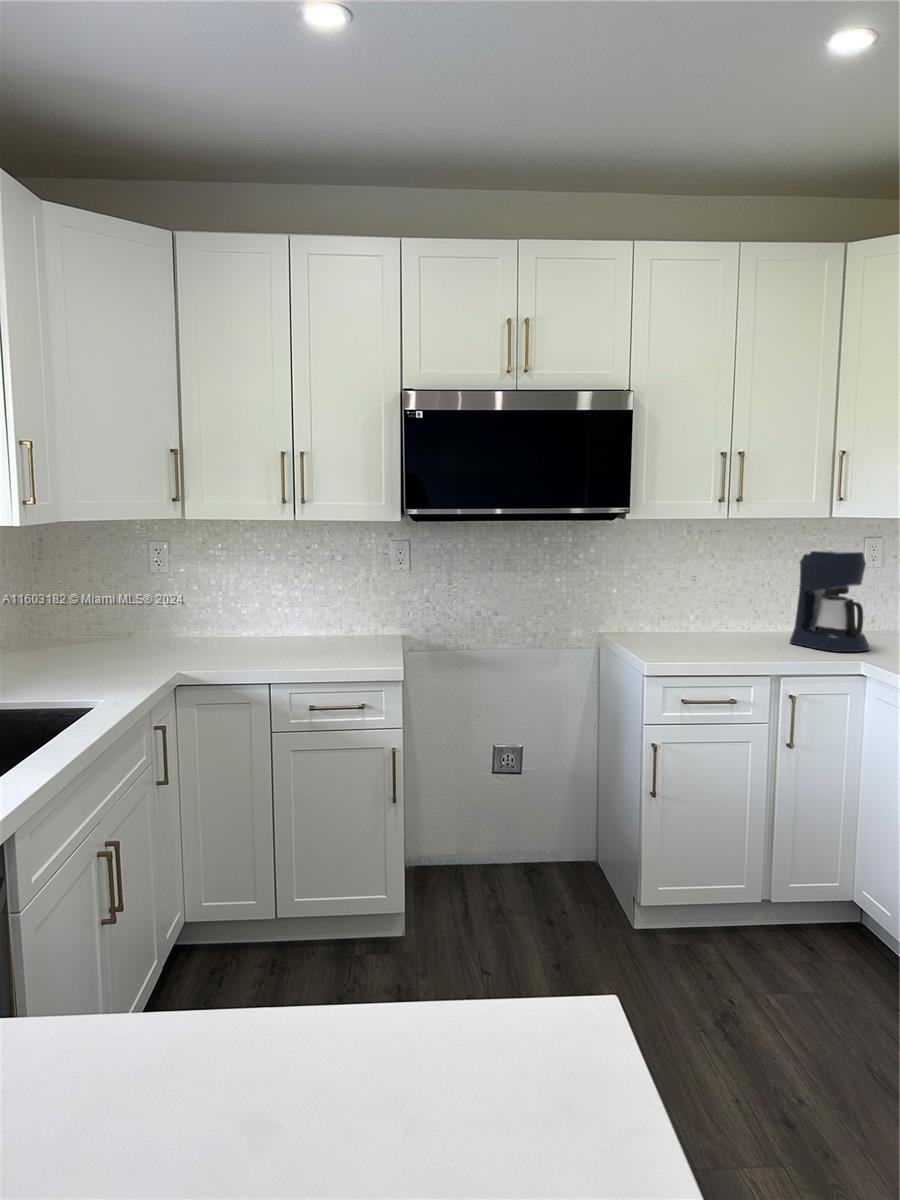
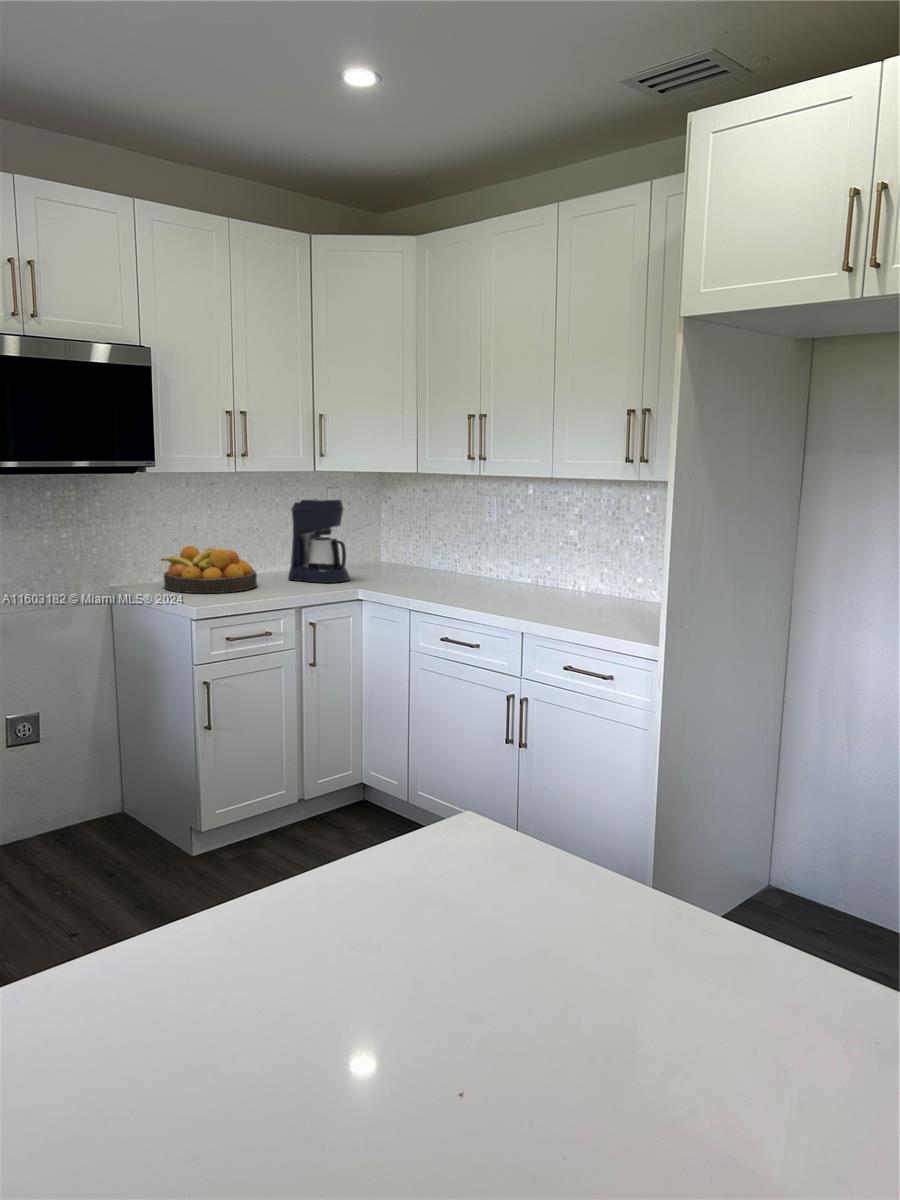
fruit bowl: none [644,596,745,650] -> present [161,546,257,593]

